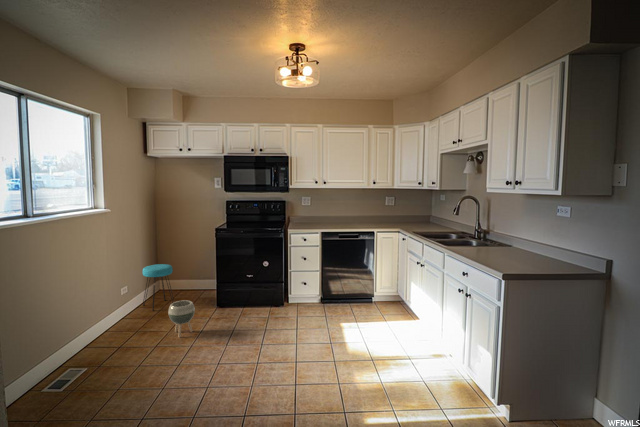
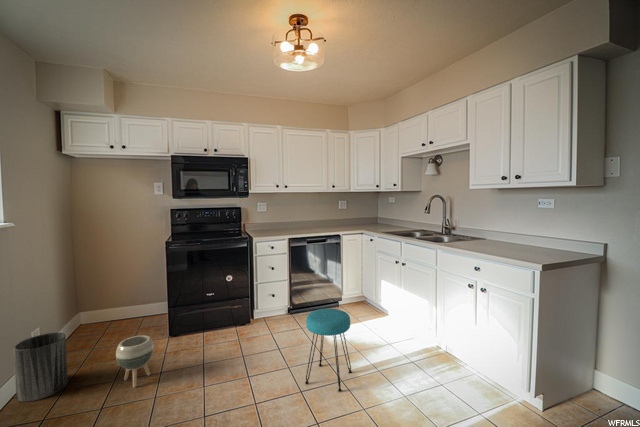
stool: present [143,264,174,310] -> present [305,309,352,391]
trash can: none [110,290,142,334] -> present [13,333,68,402]

